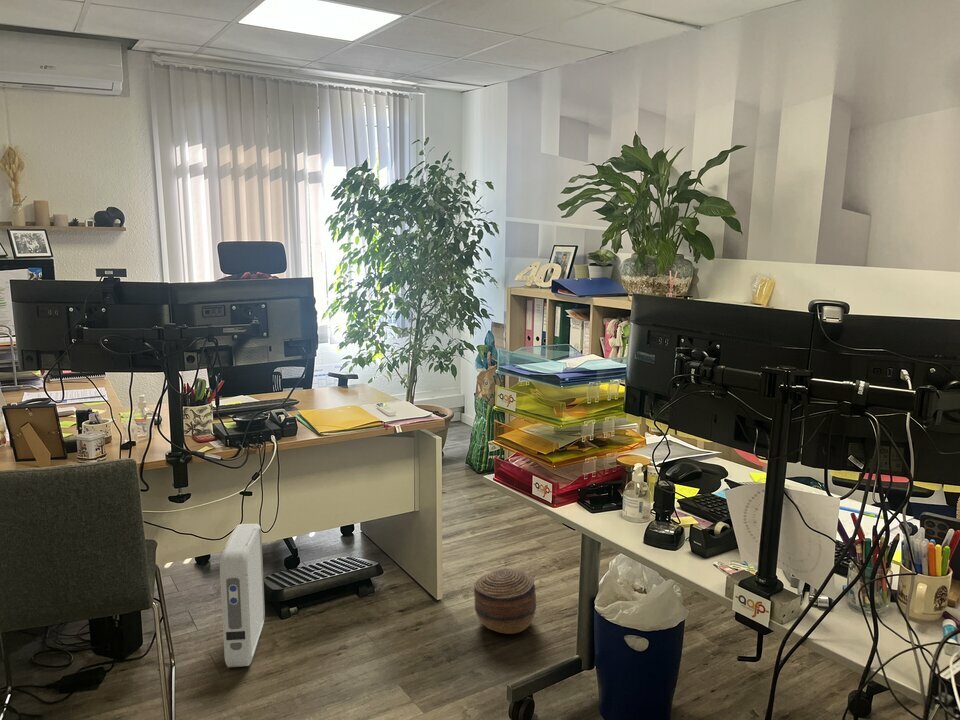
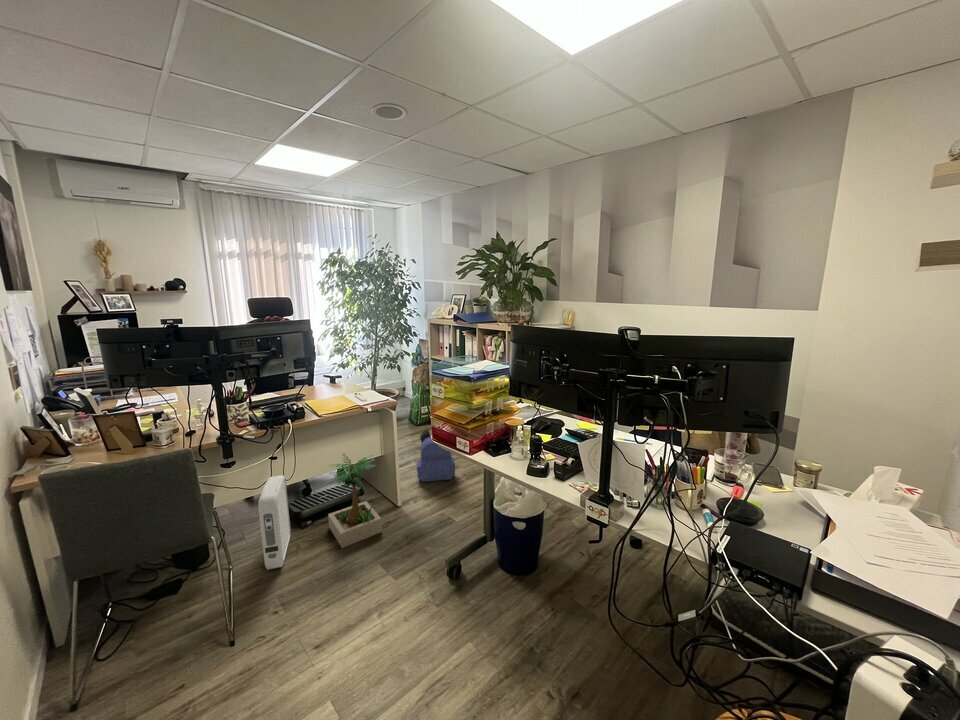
backpack: none [471,473,538,565] -> present [417,429,455,482]
potted plant: none [318,496,414,651] -> present [328,453,382,548]
basket: present [474,568,536,634] -> none [422,485,458,524]

